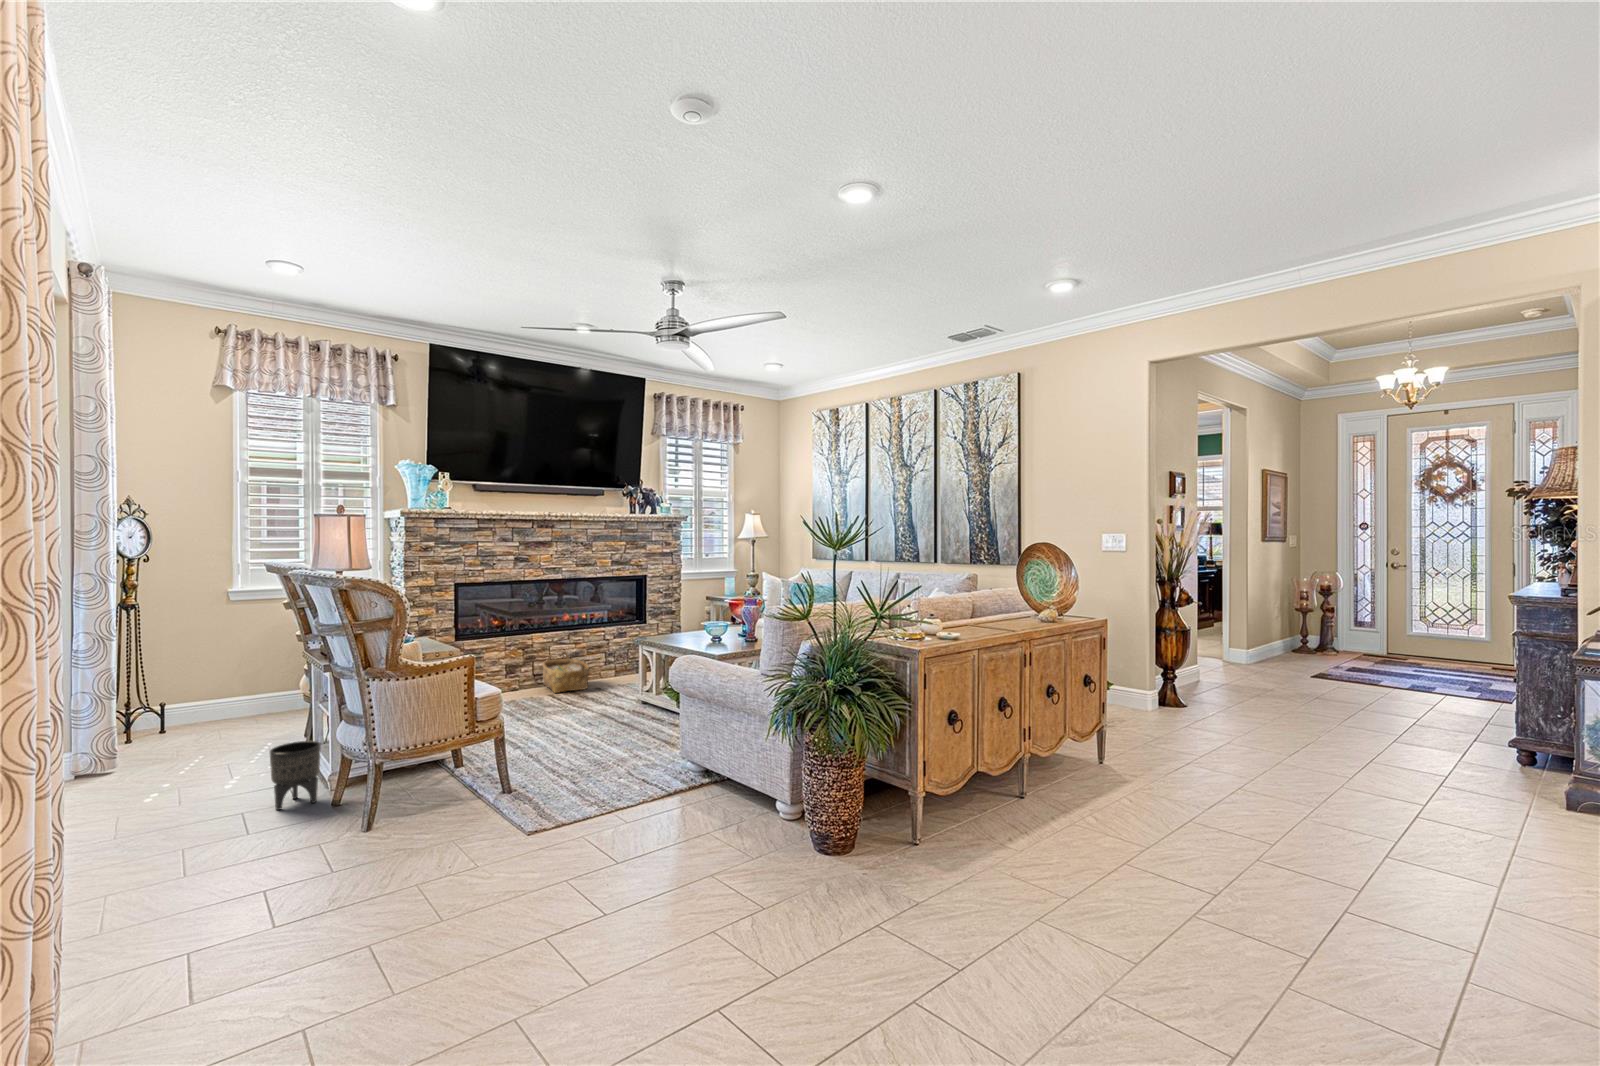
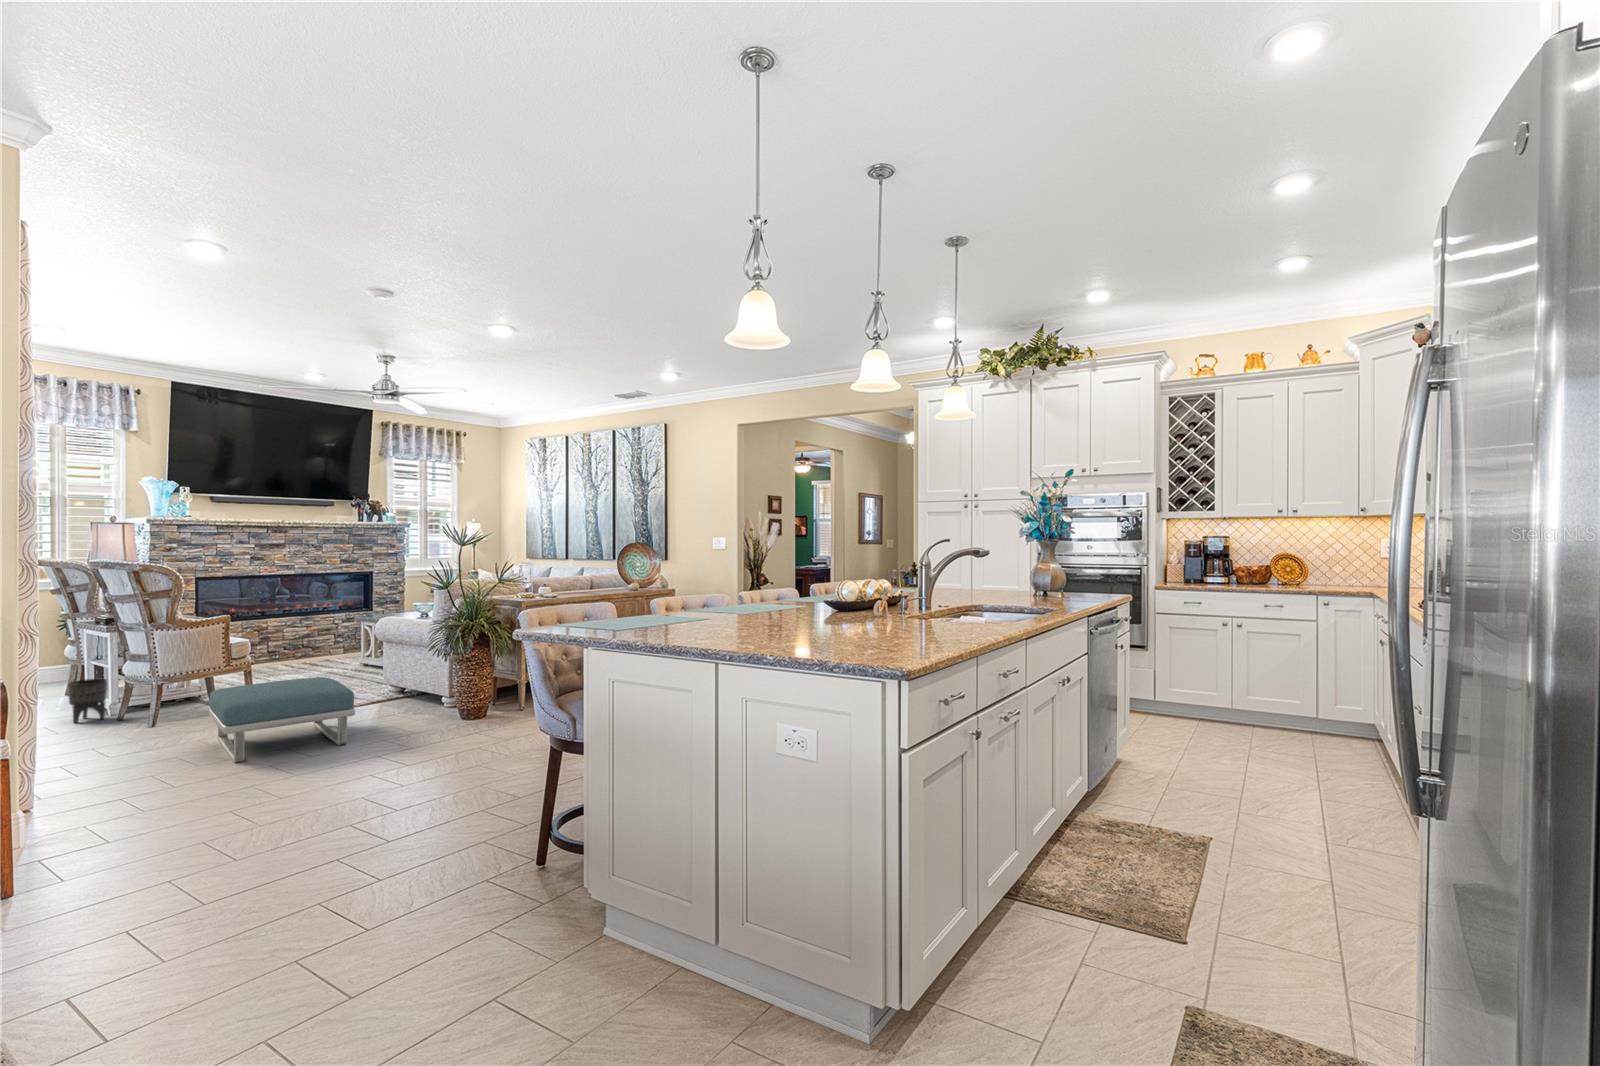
woven basket: present [543,651,589,693] -> none [276,632,318,664]
footstool: none [424,782,659,1002] -> present [209,677,355,763]

